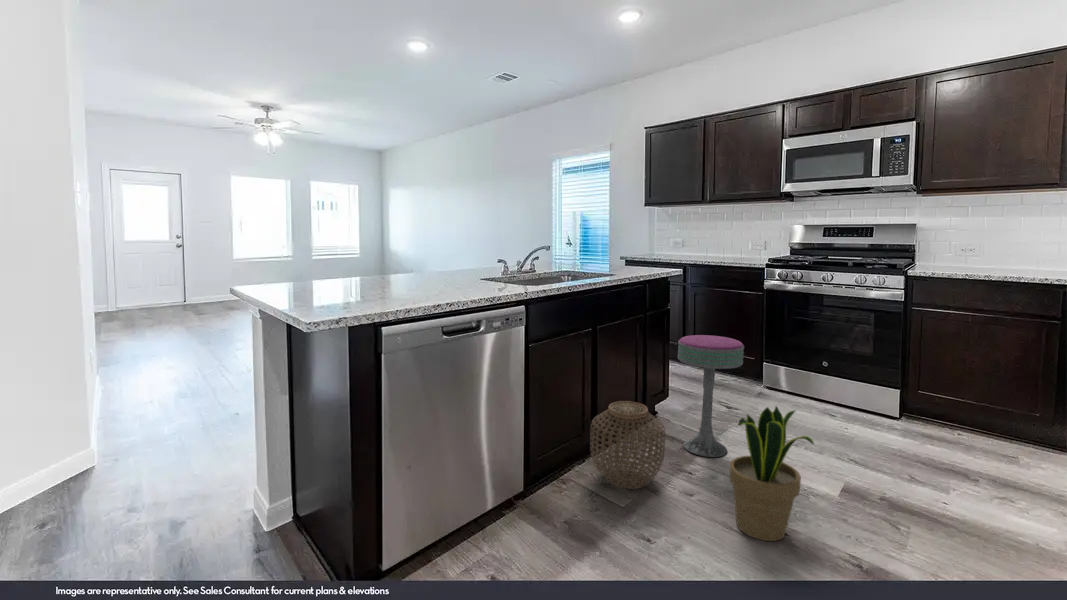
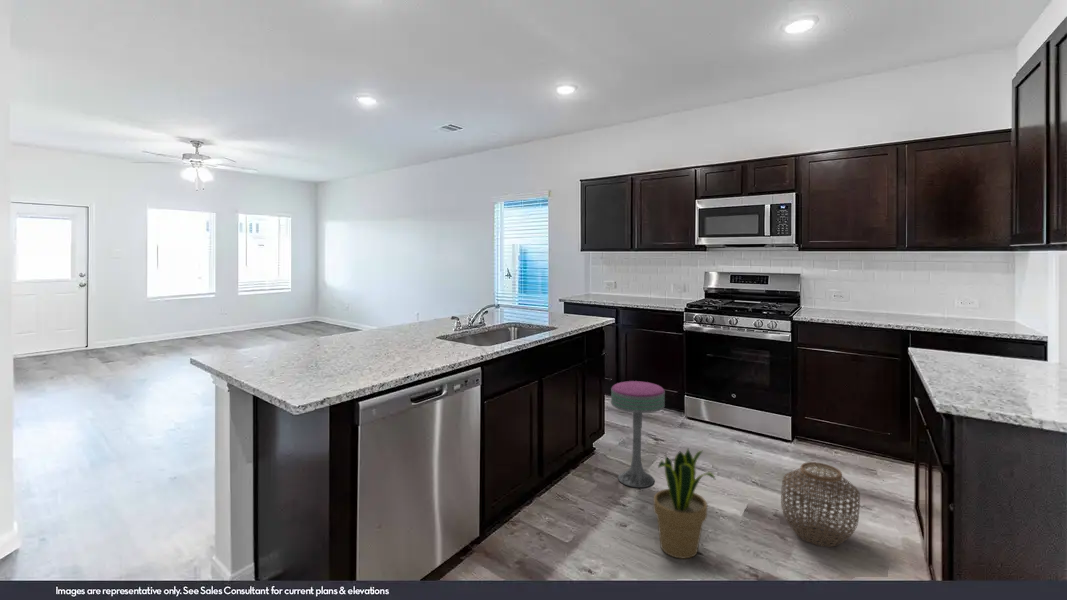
woven basket: present [590,401,665,489] -> present [781,462,860,547]

